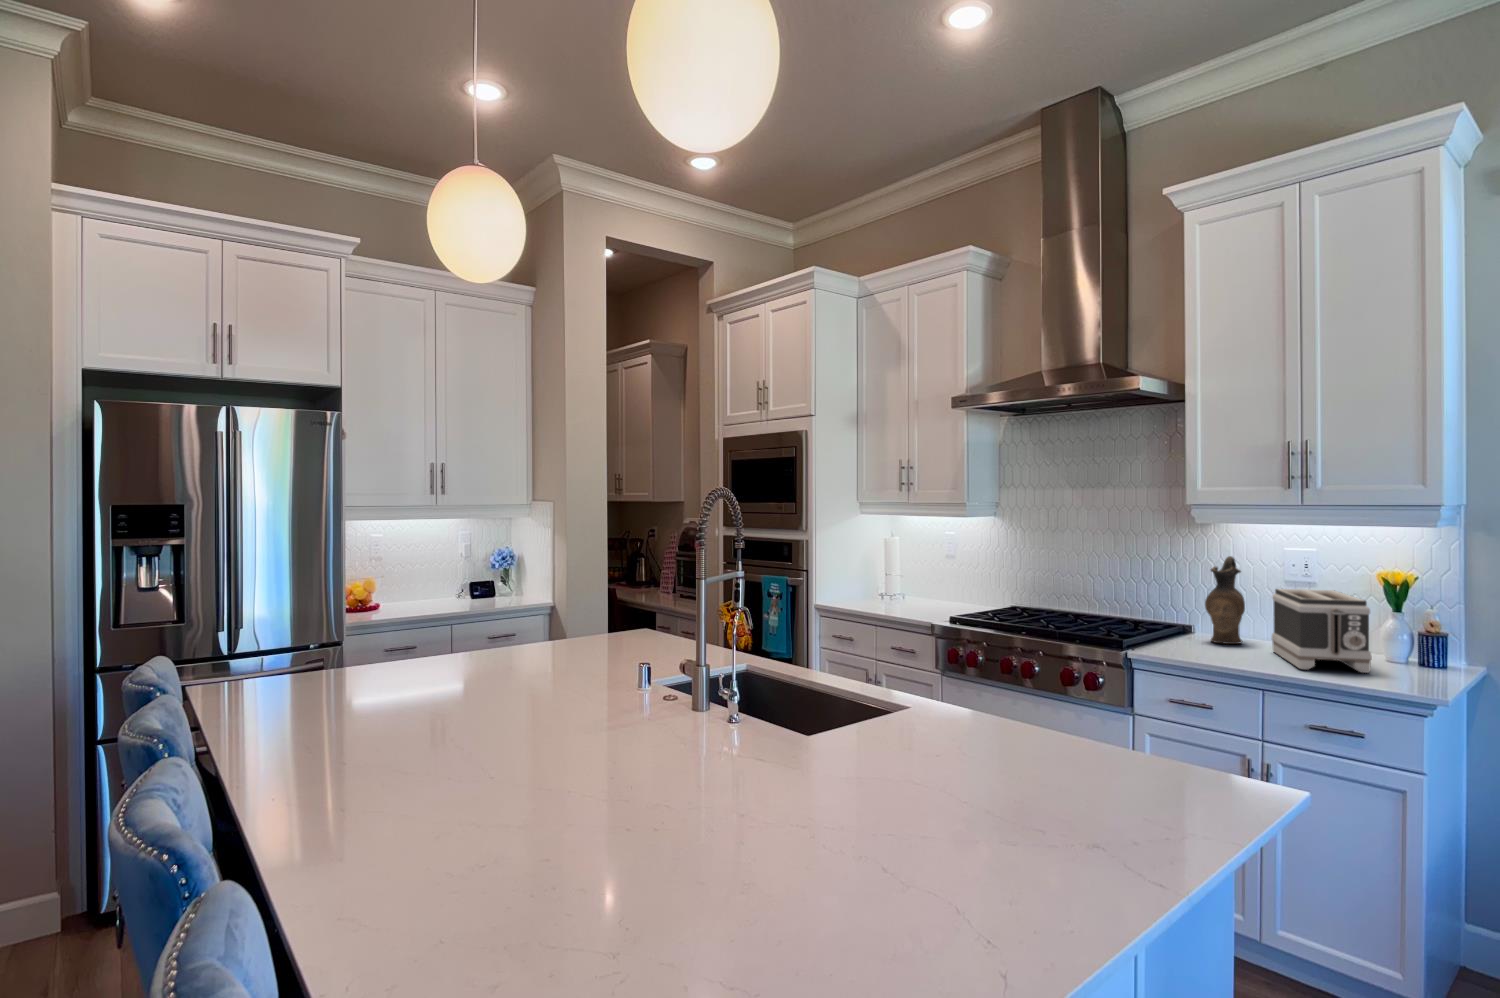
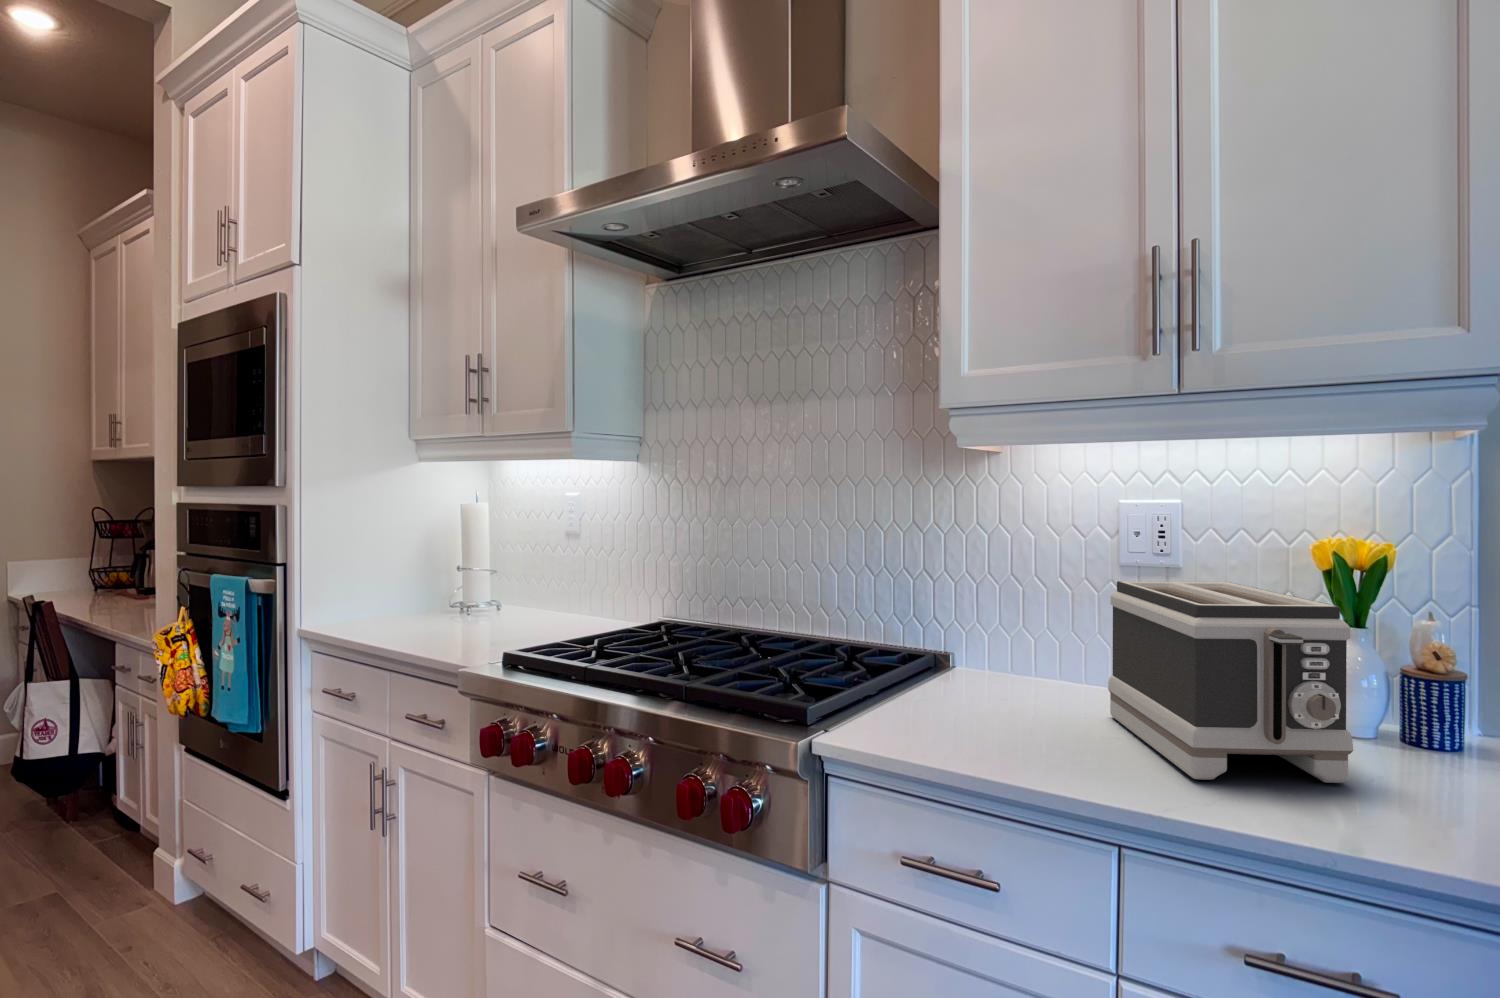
ceramic pitcher: present [1205,556,1245,644] -> none [978,517,1054,698]

